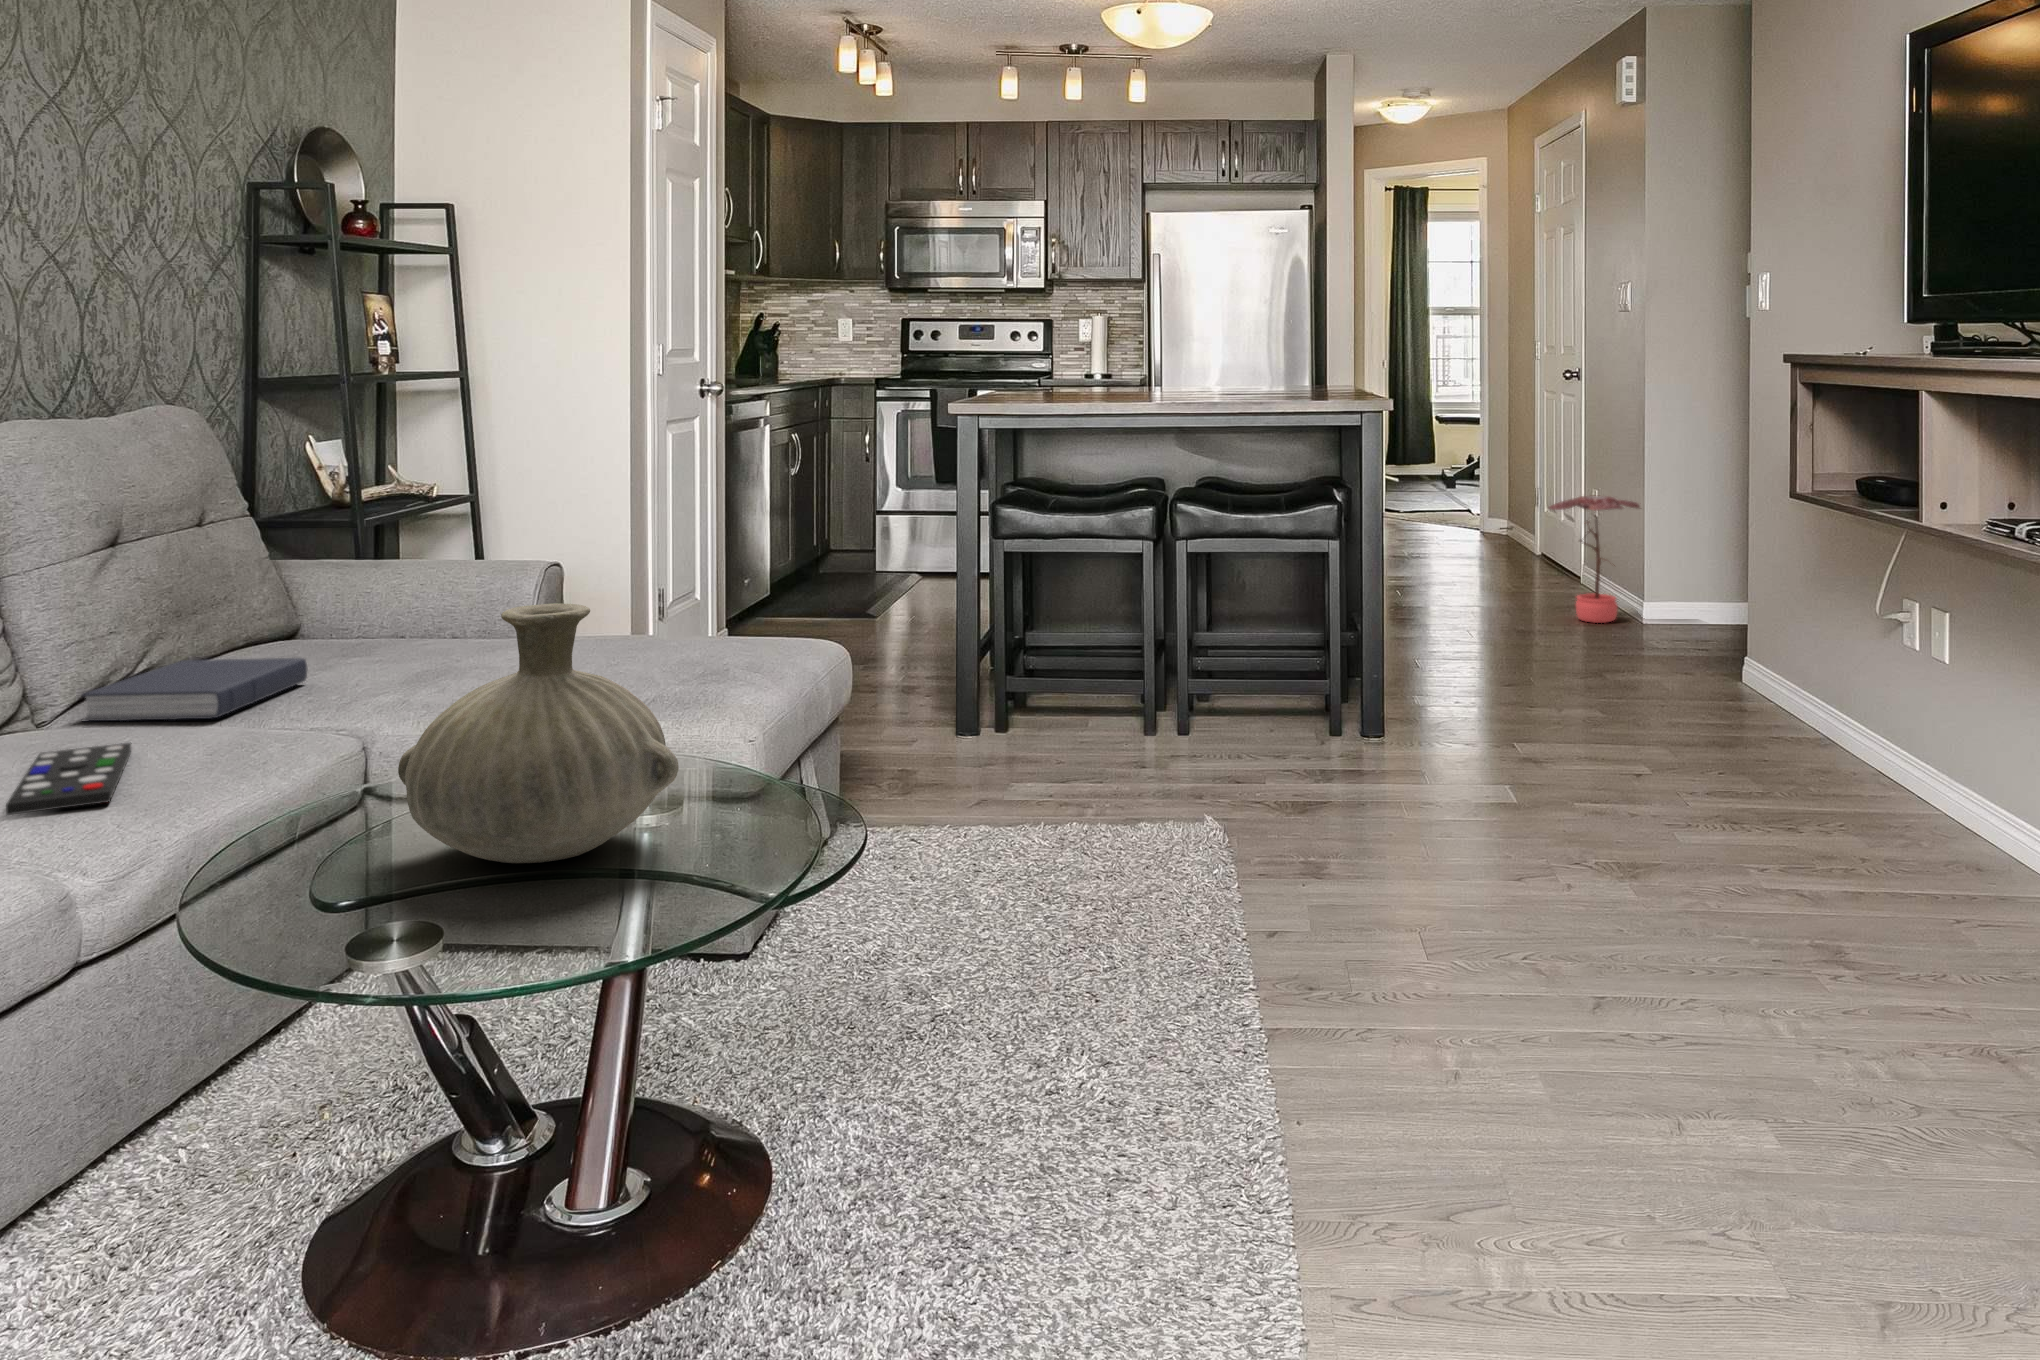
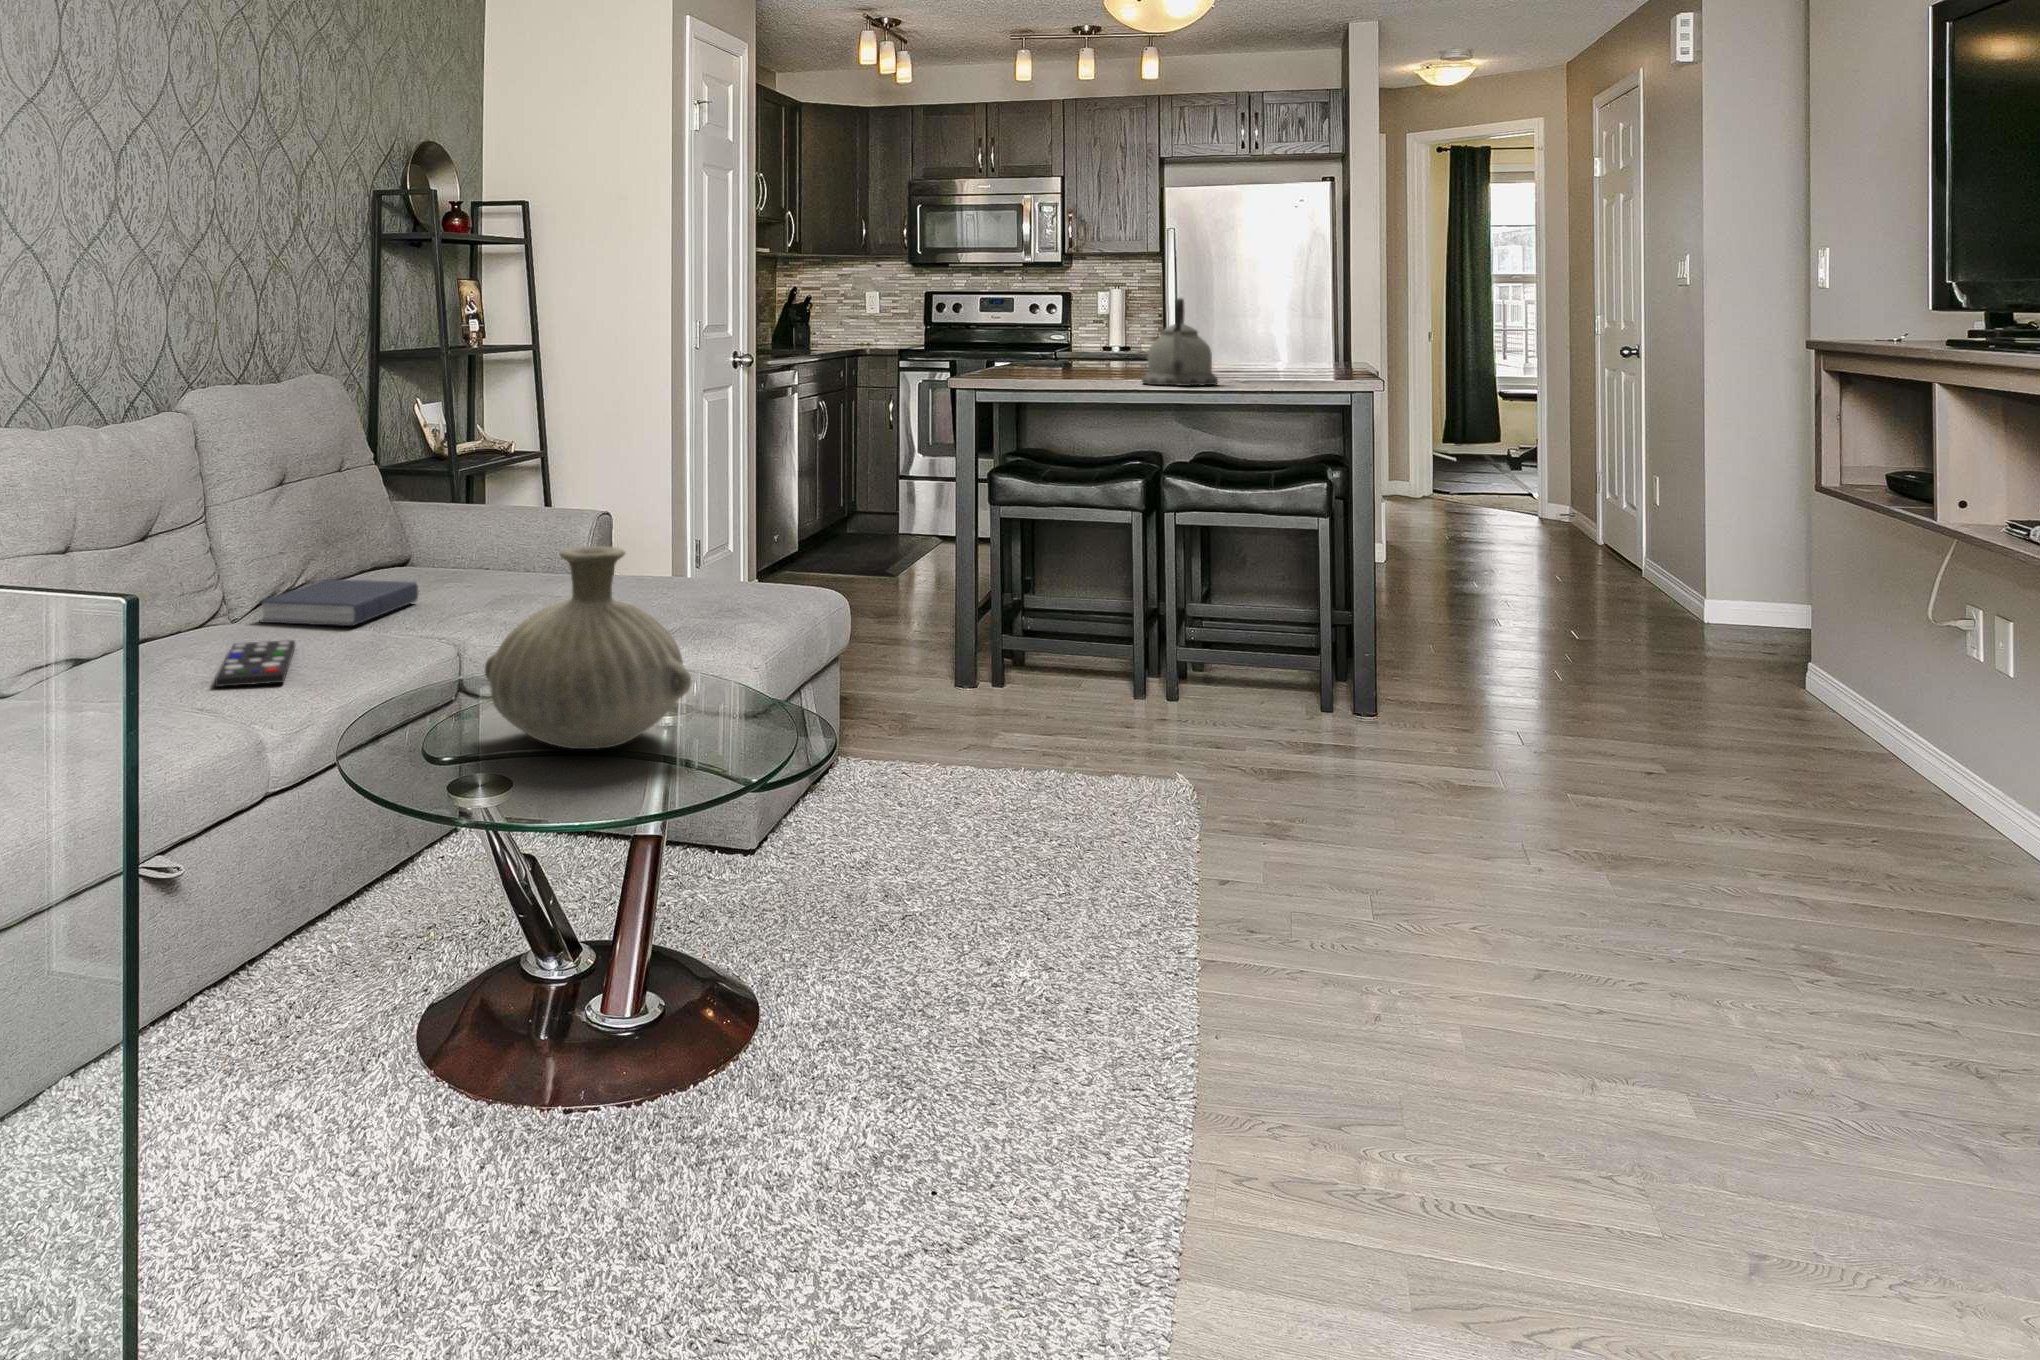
kettle: none [1150,314,1228,405] -> present [1142,298,1218,386]
potted plant: present [1549,496,1640,623] -> none [1571,485,1680,616]

